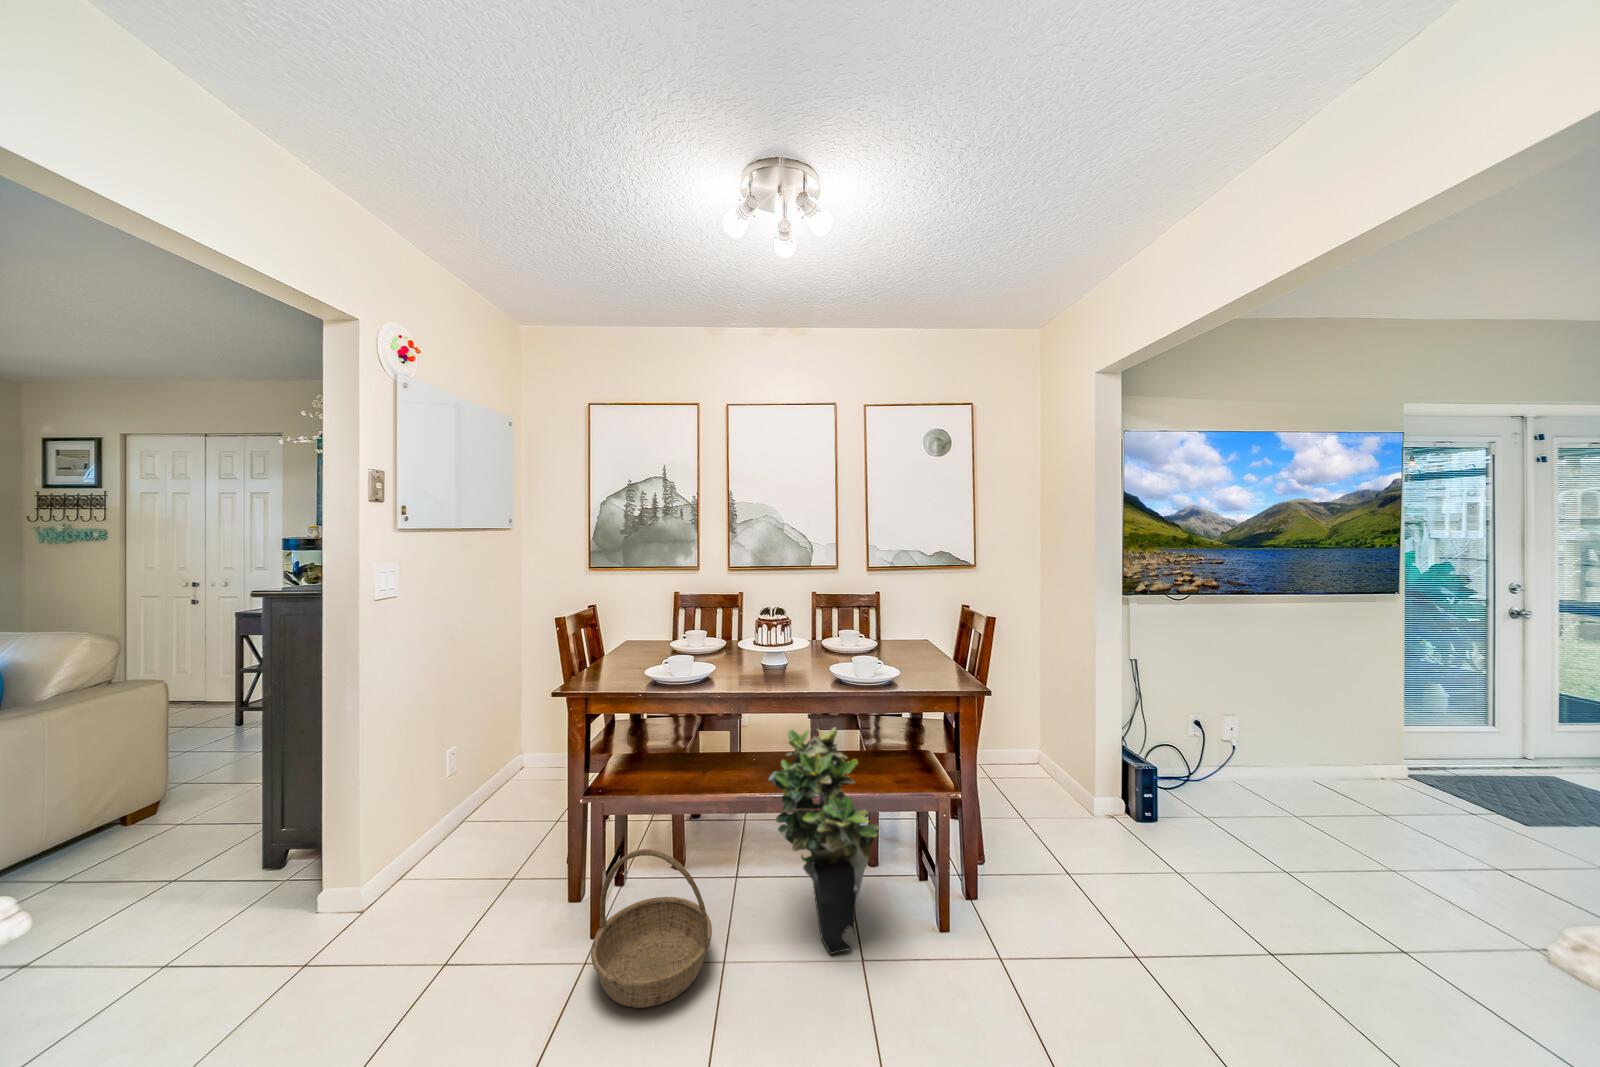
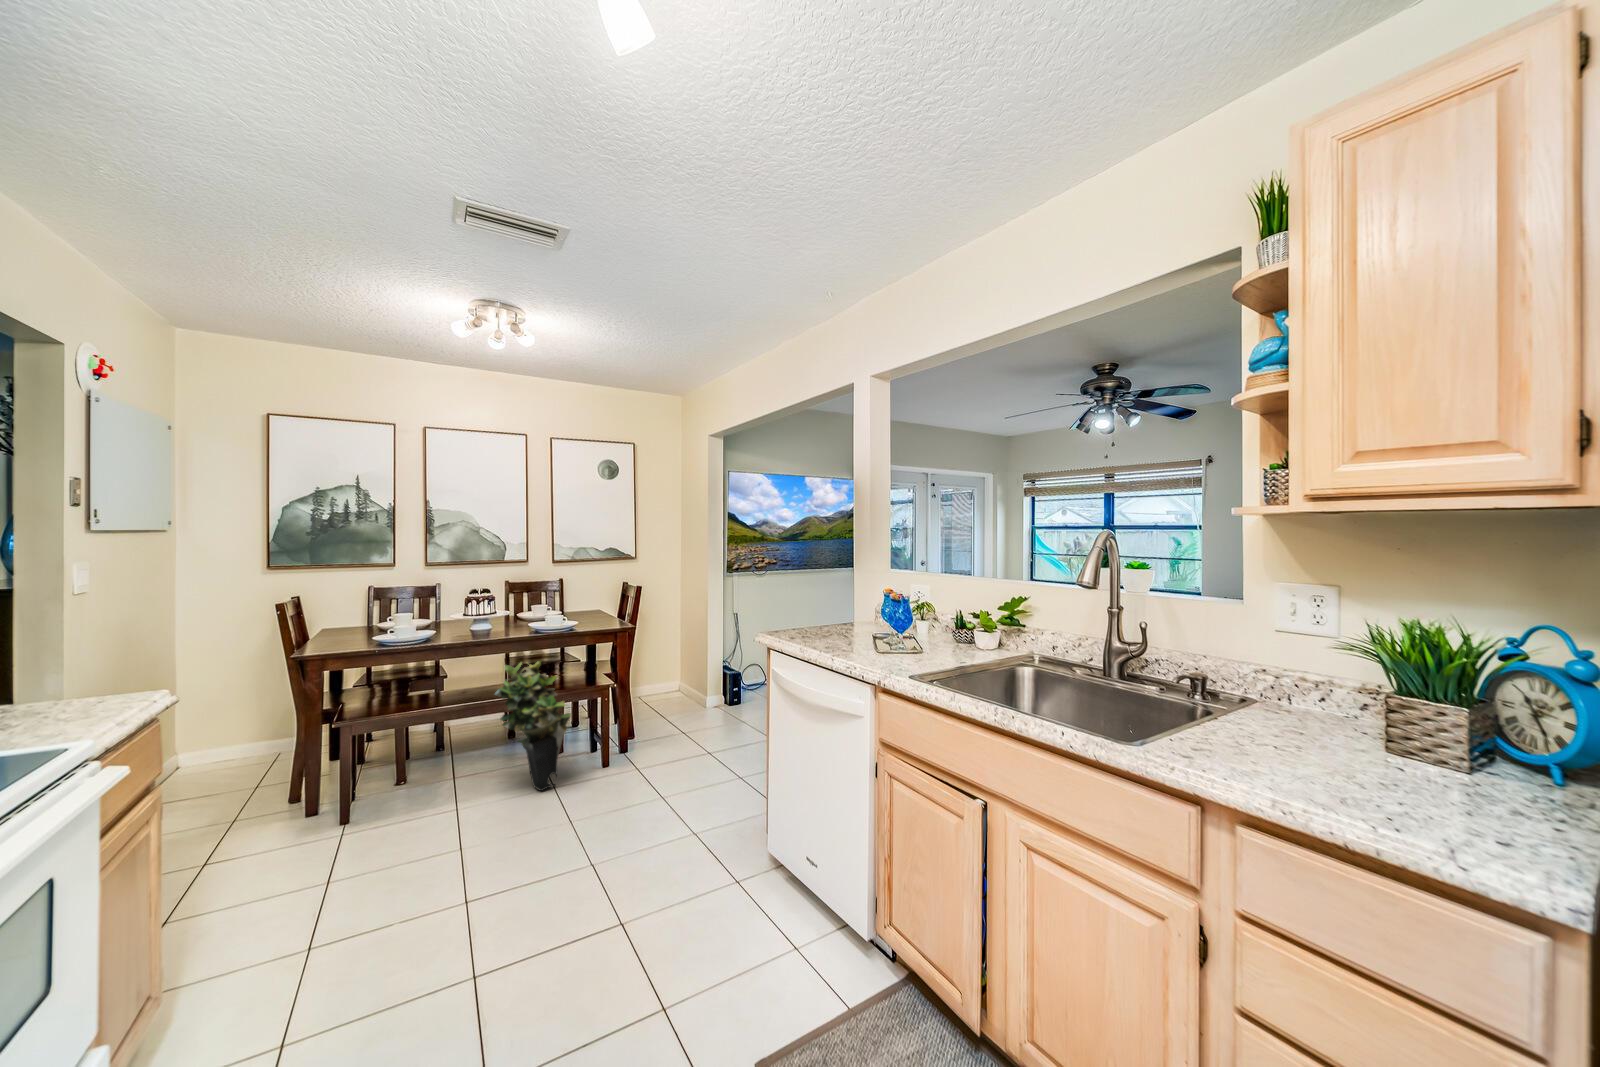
basket: present [591,849,712,1008] -> none [364,744,459,840]

